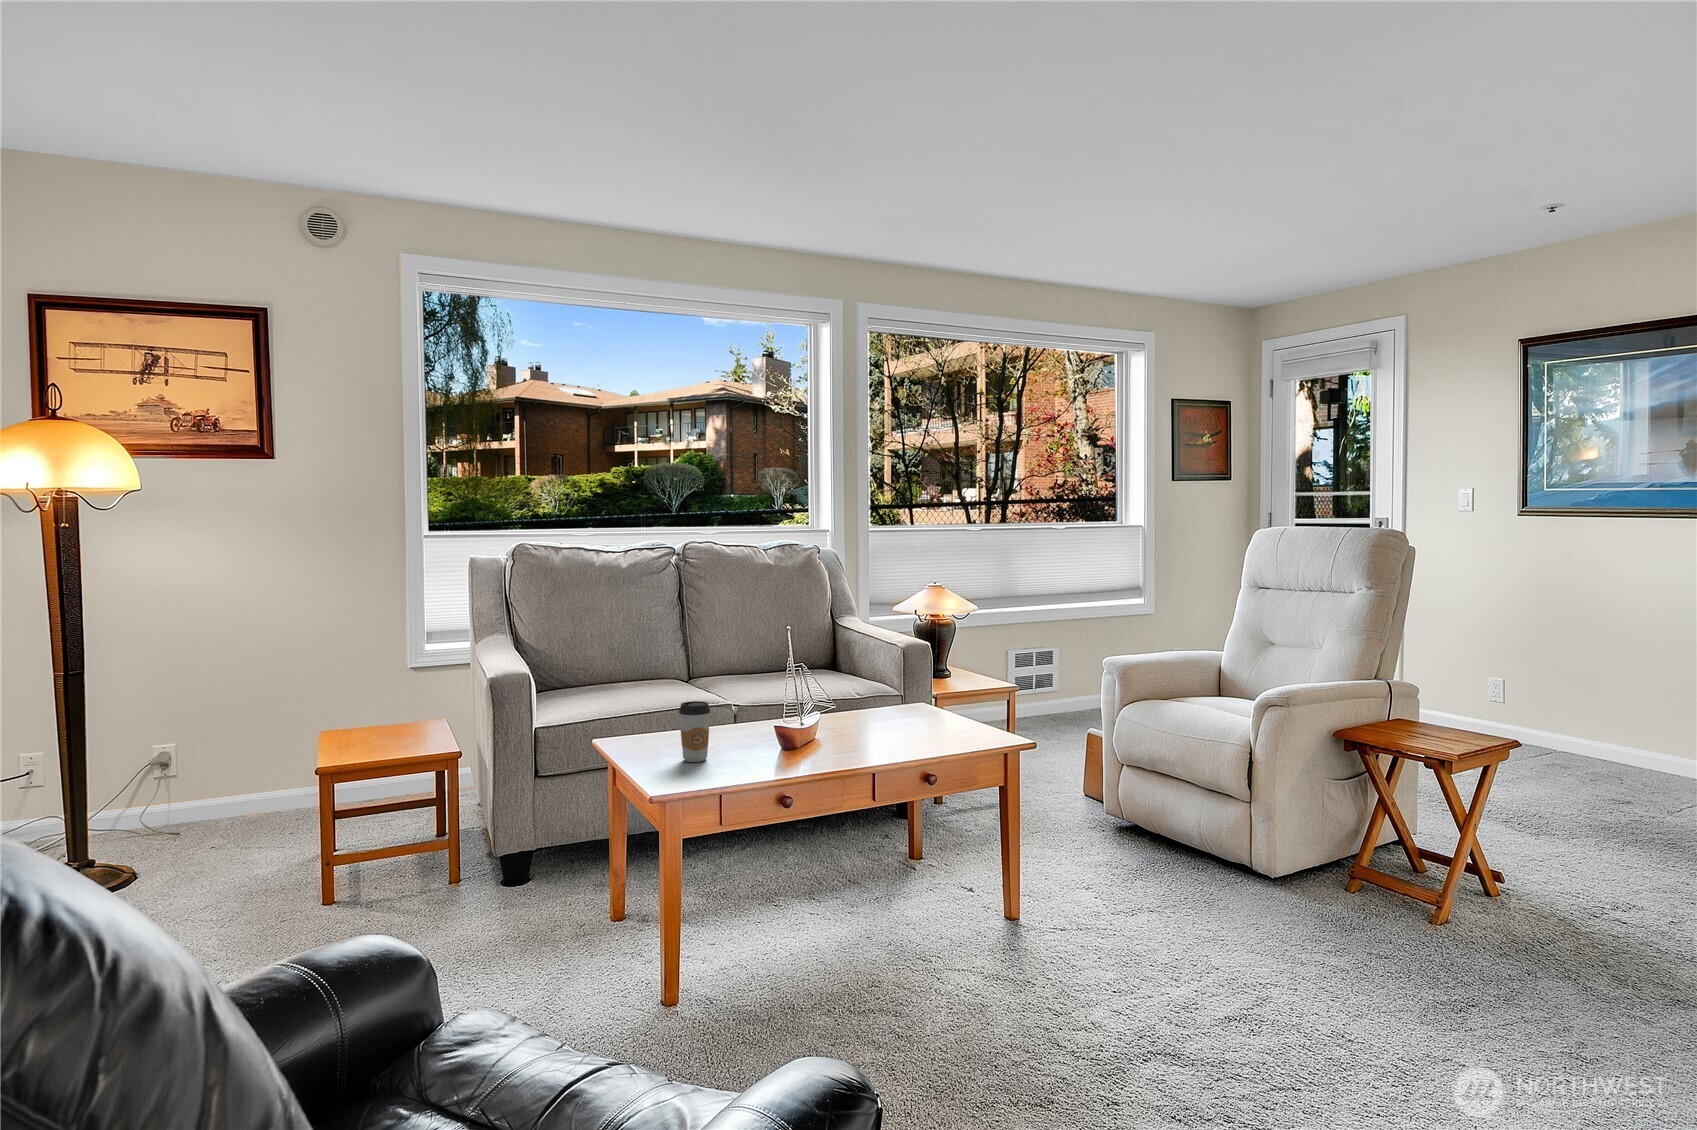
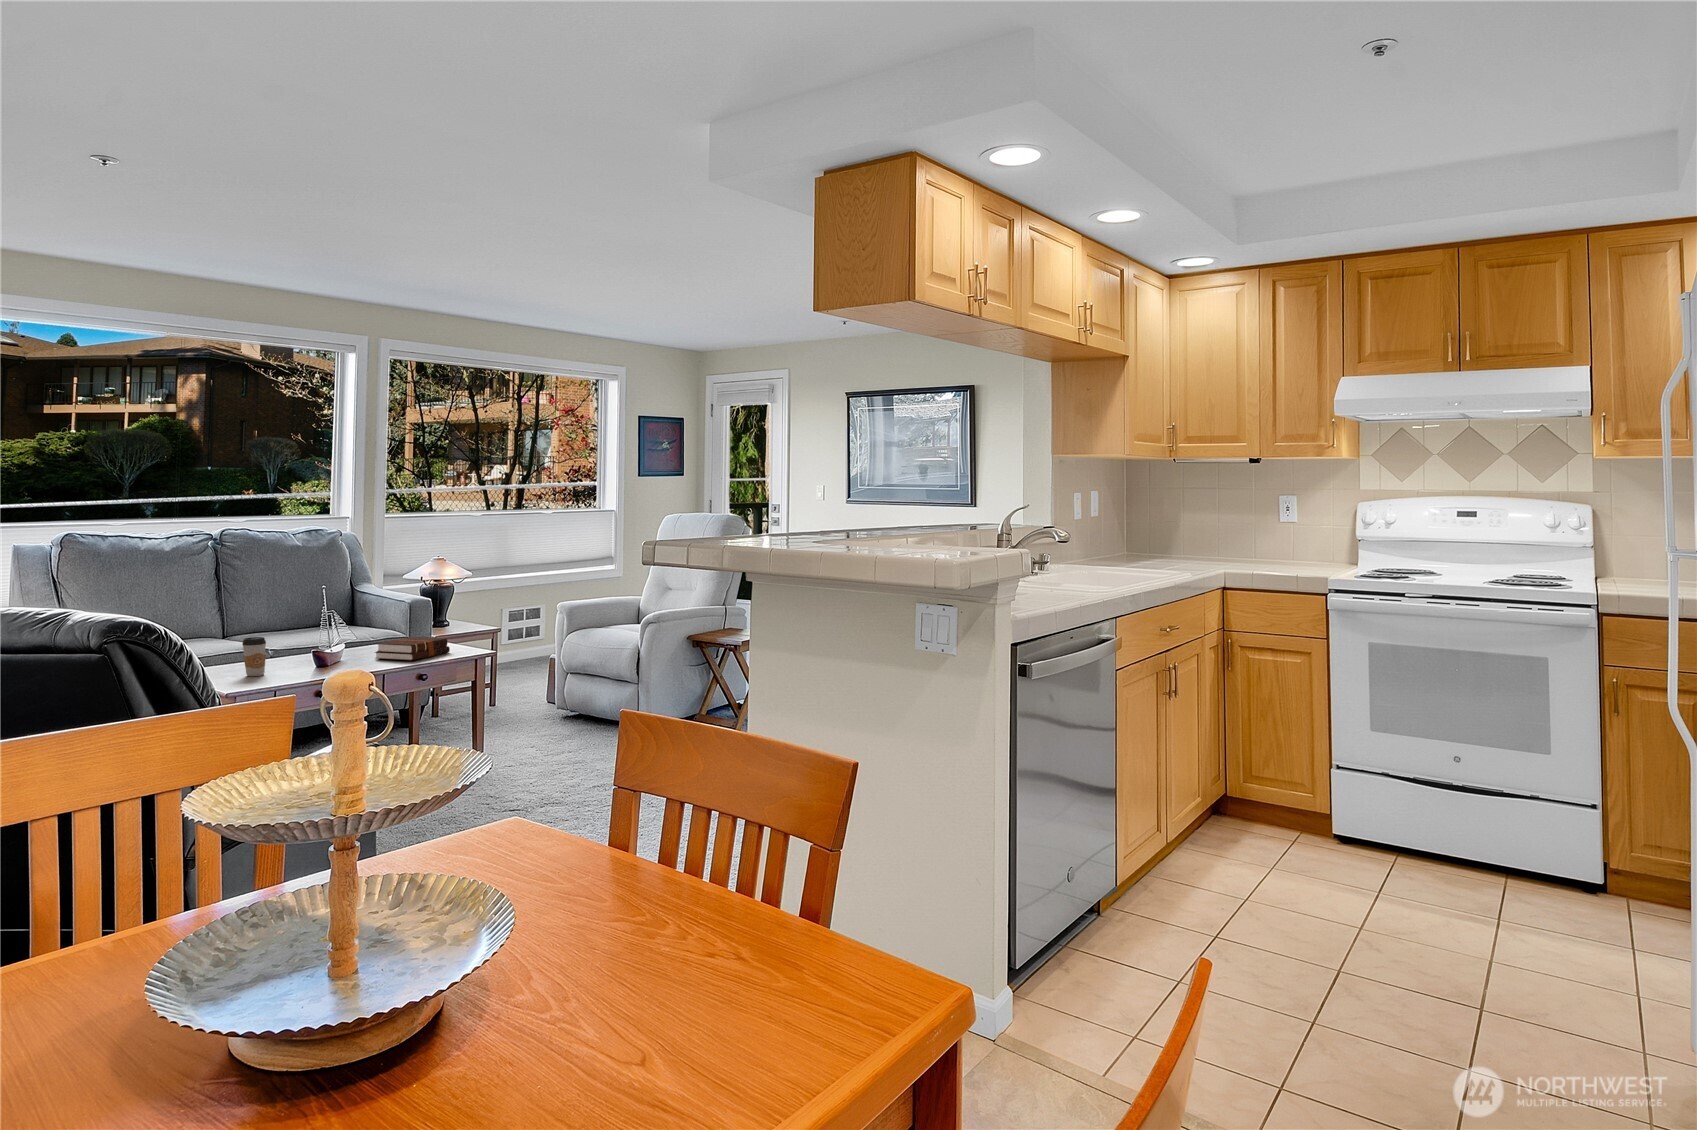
hardback book: none [859,706,965,749] -> present [375,637,450,660]

